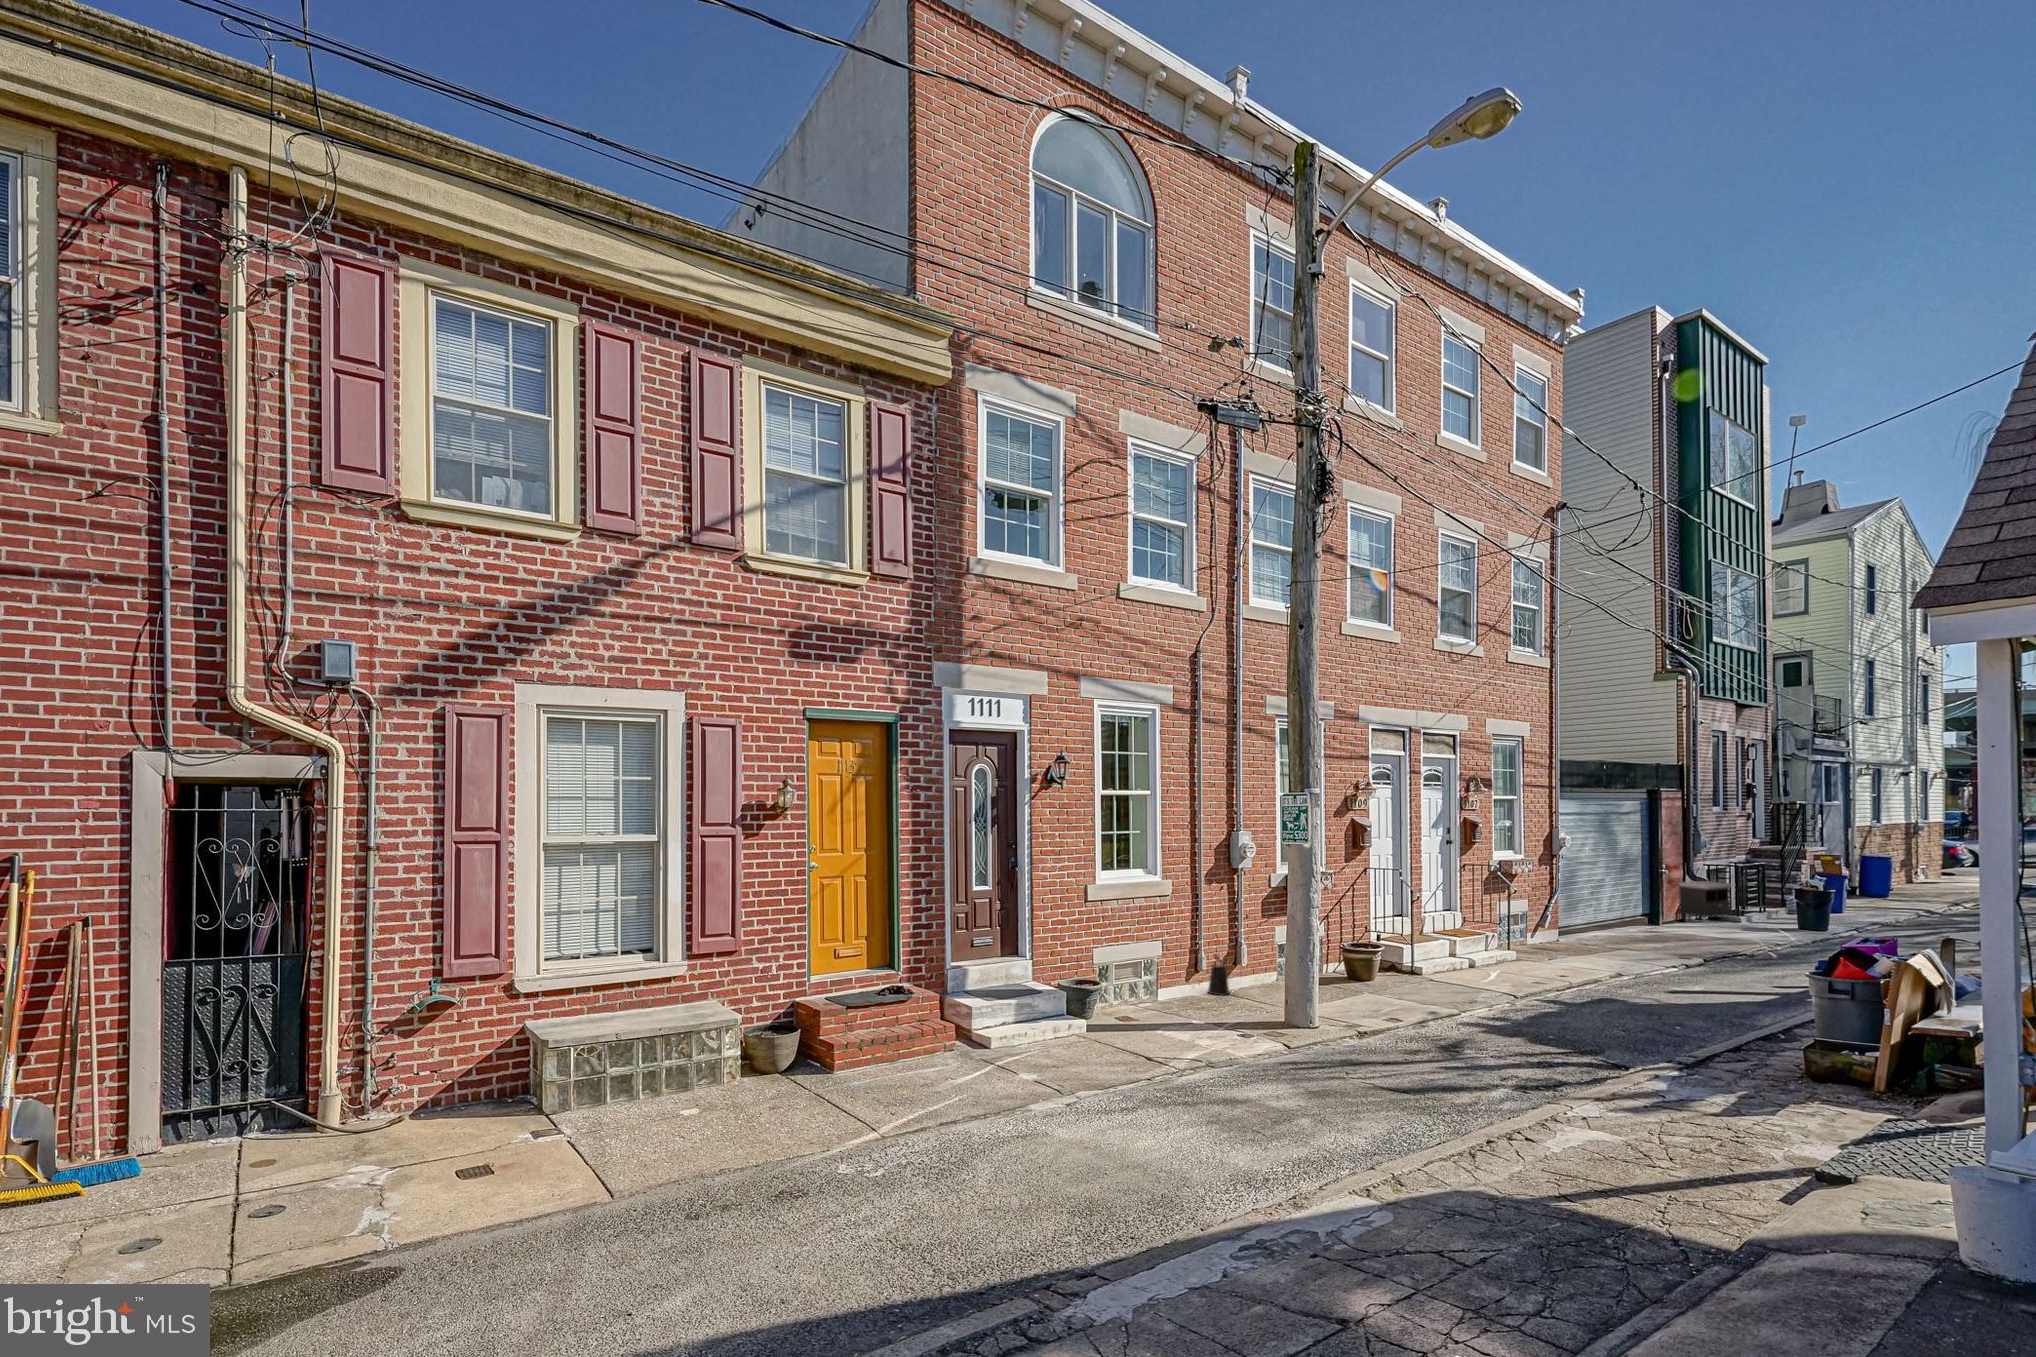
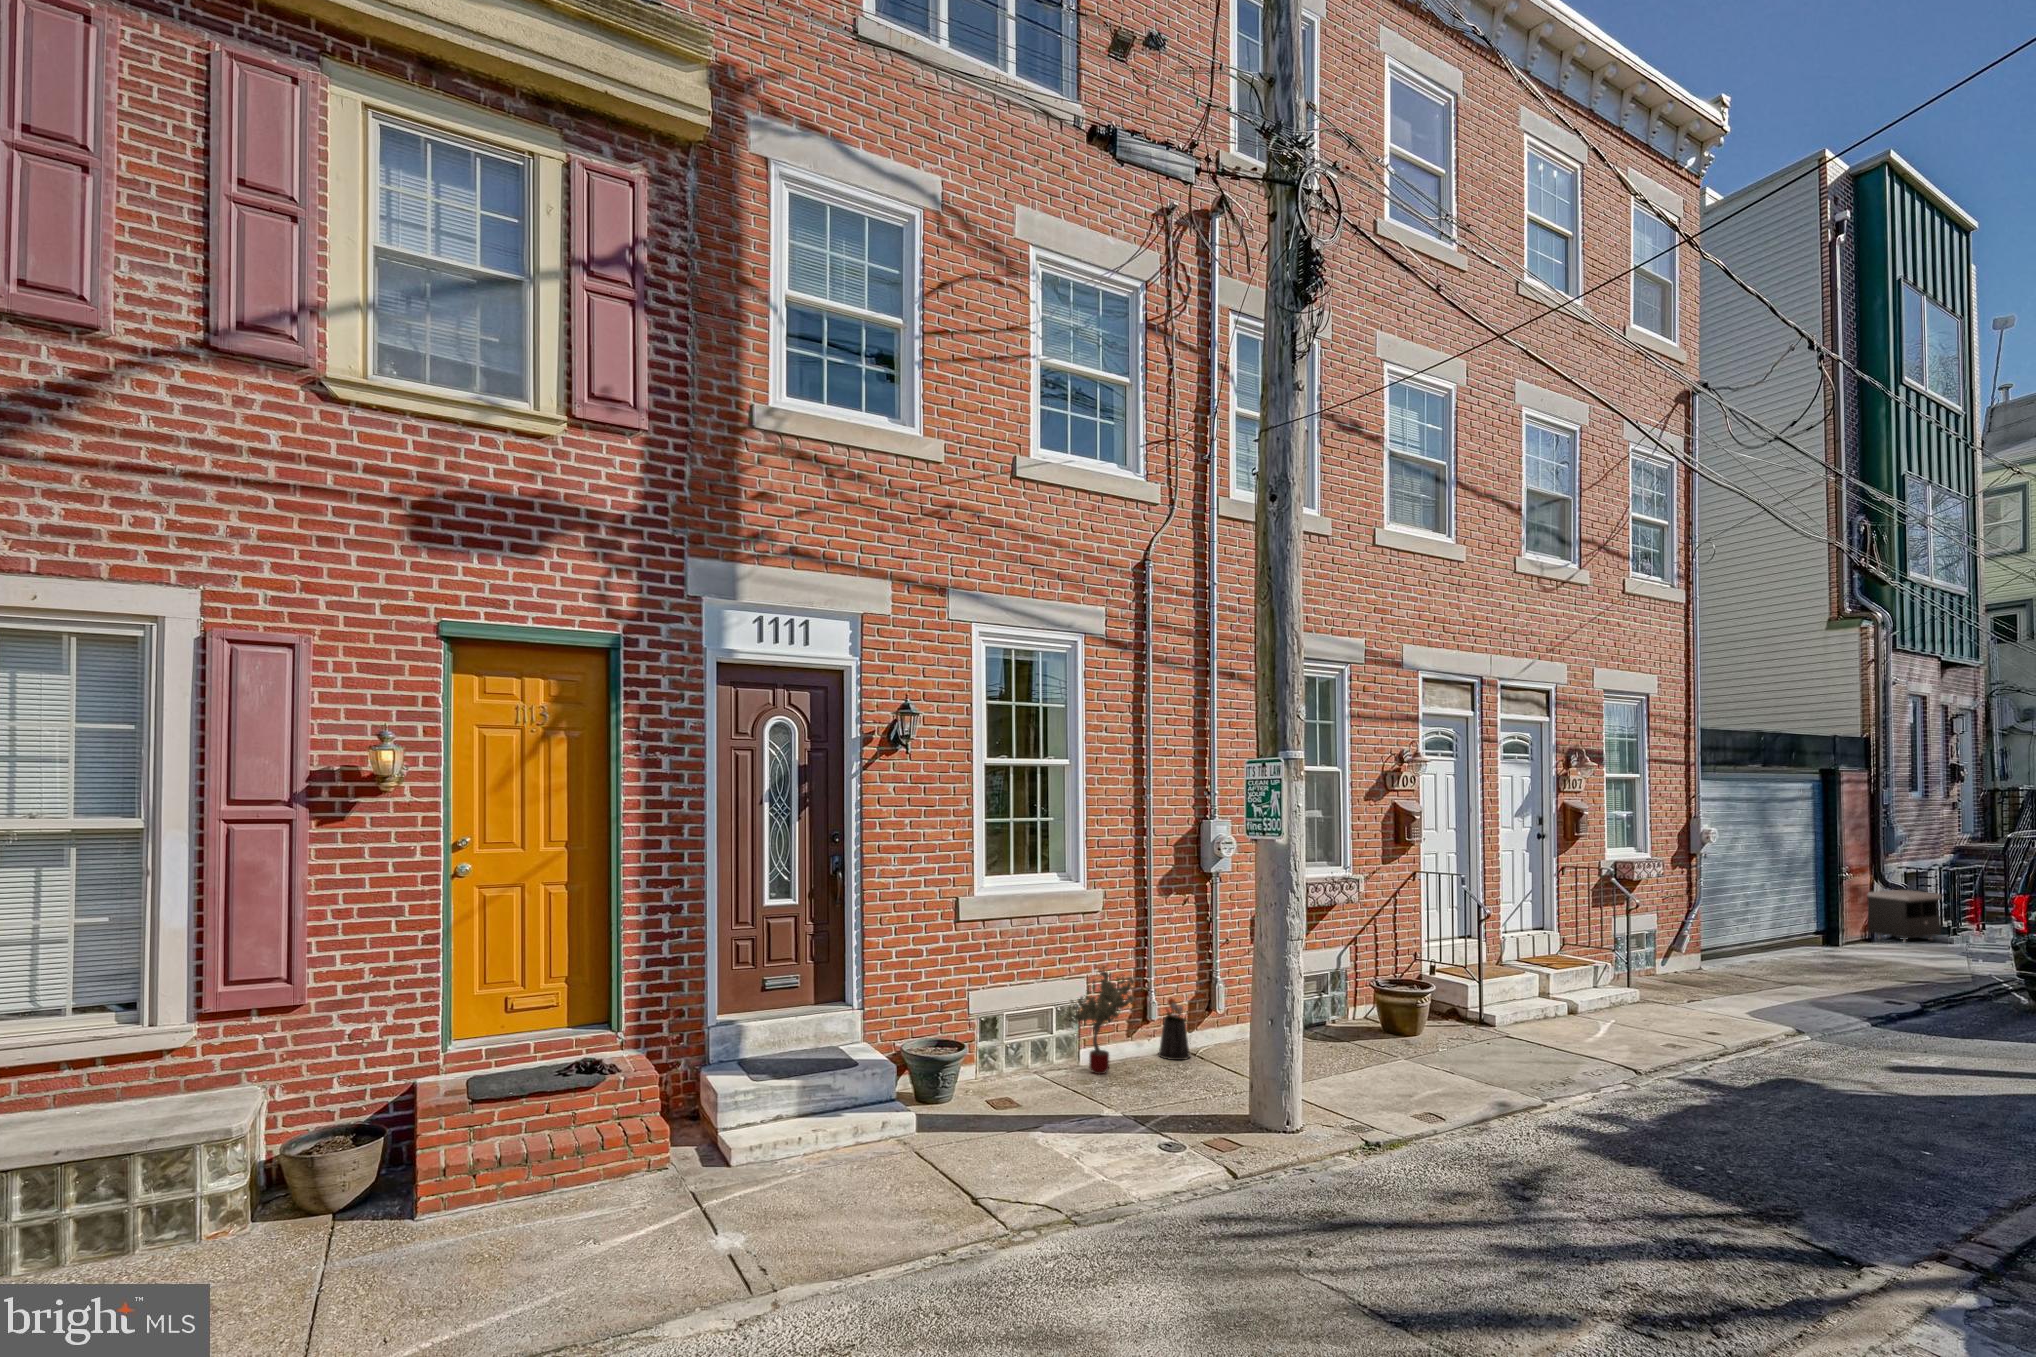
potted tree: none [1153,930,1198,1003] -> present [1066,966,1135,1074]

